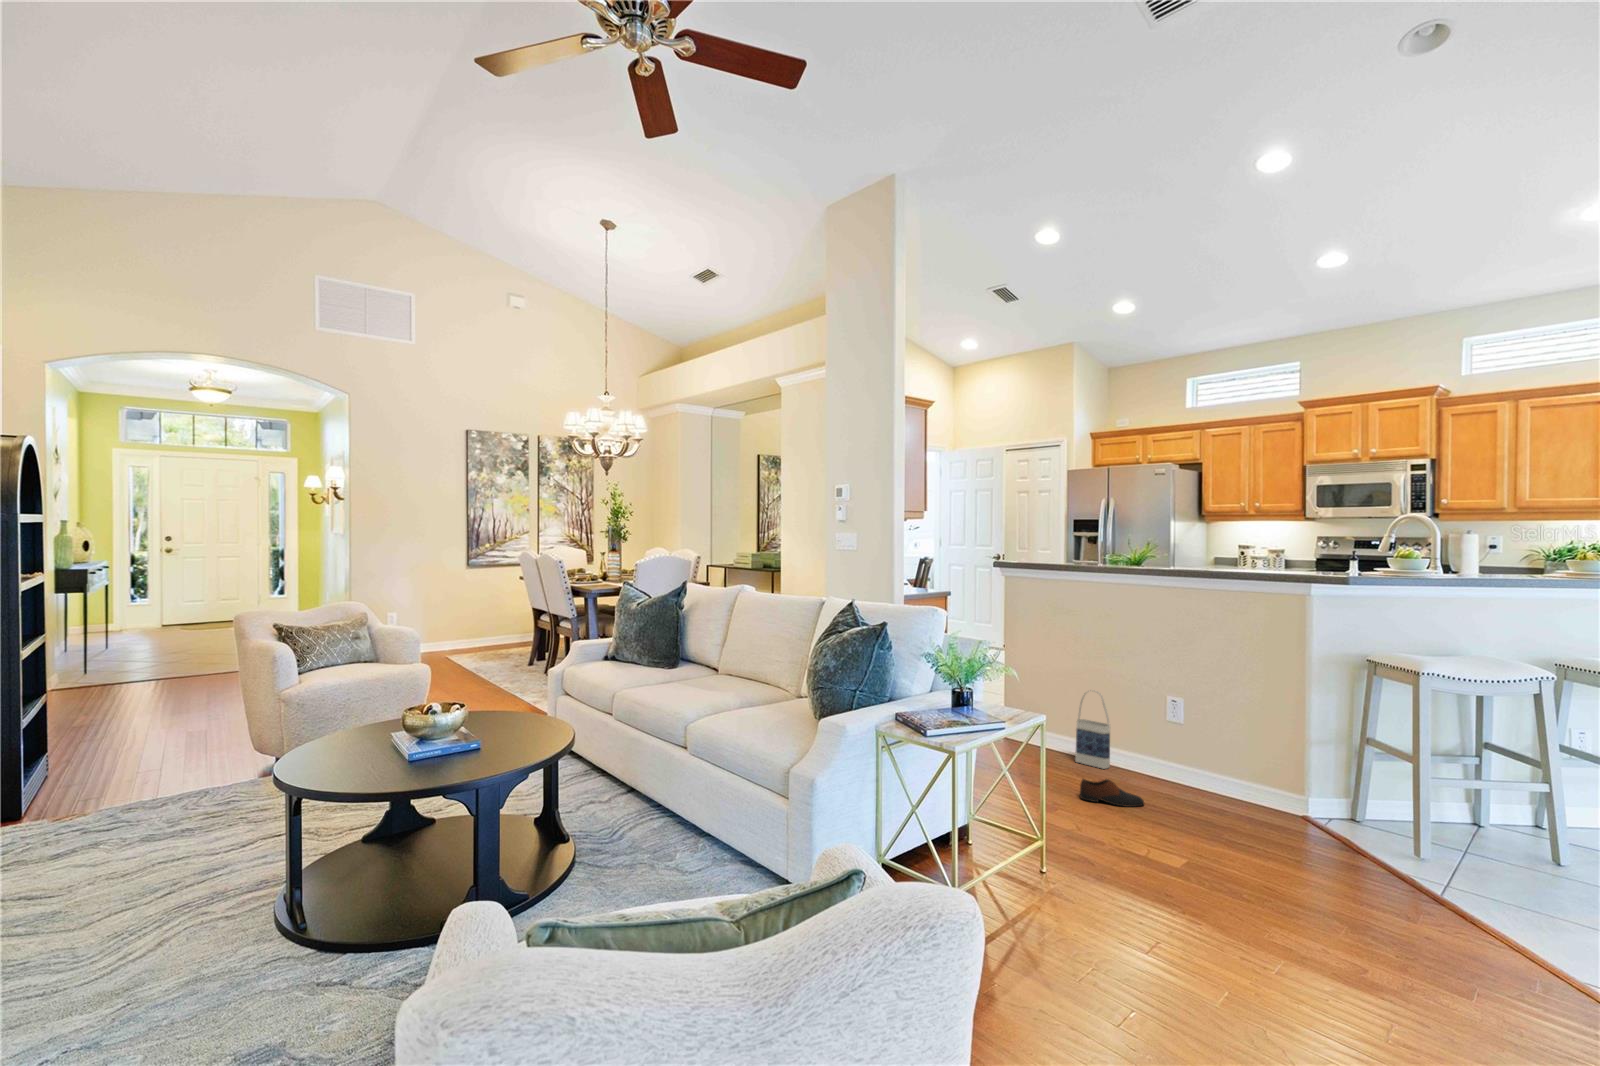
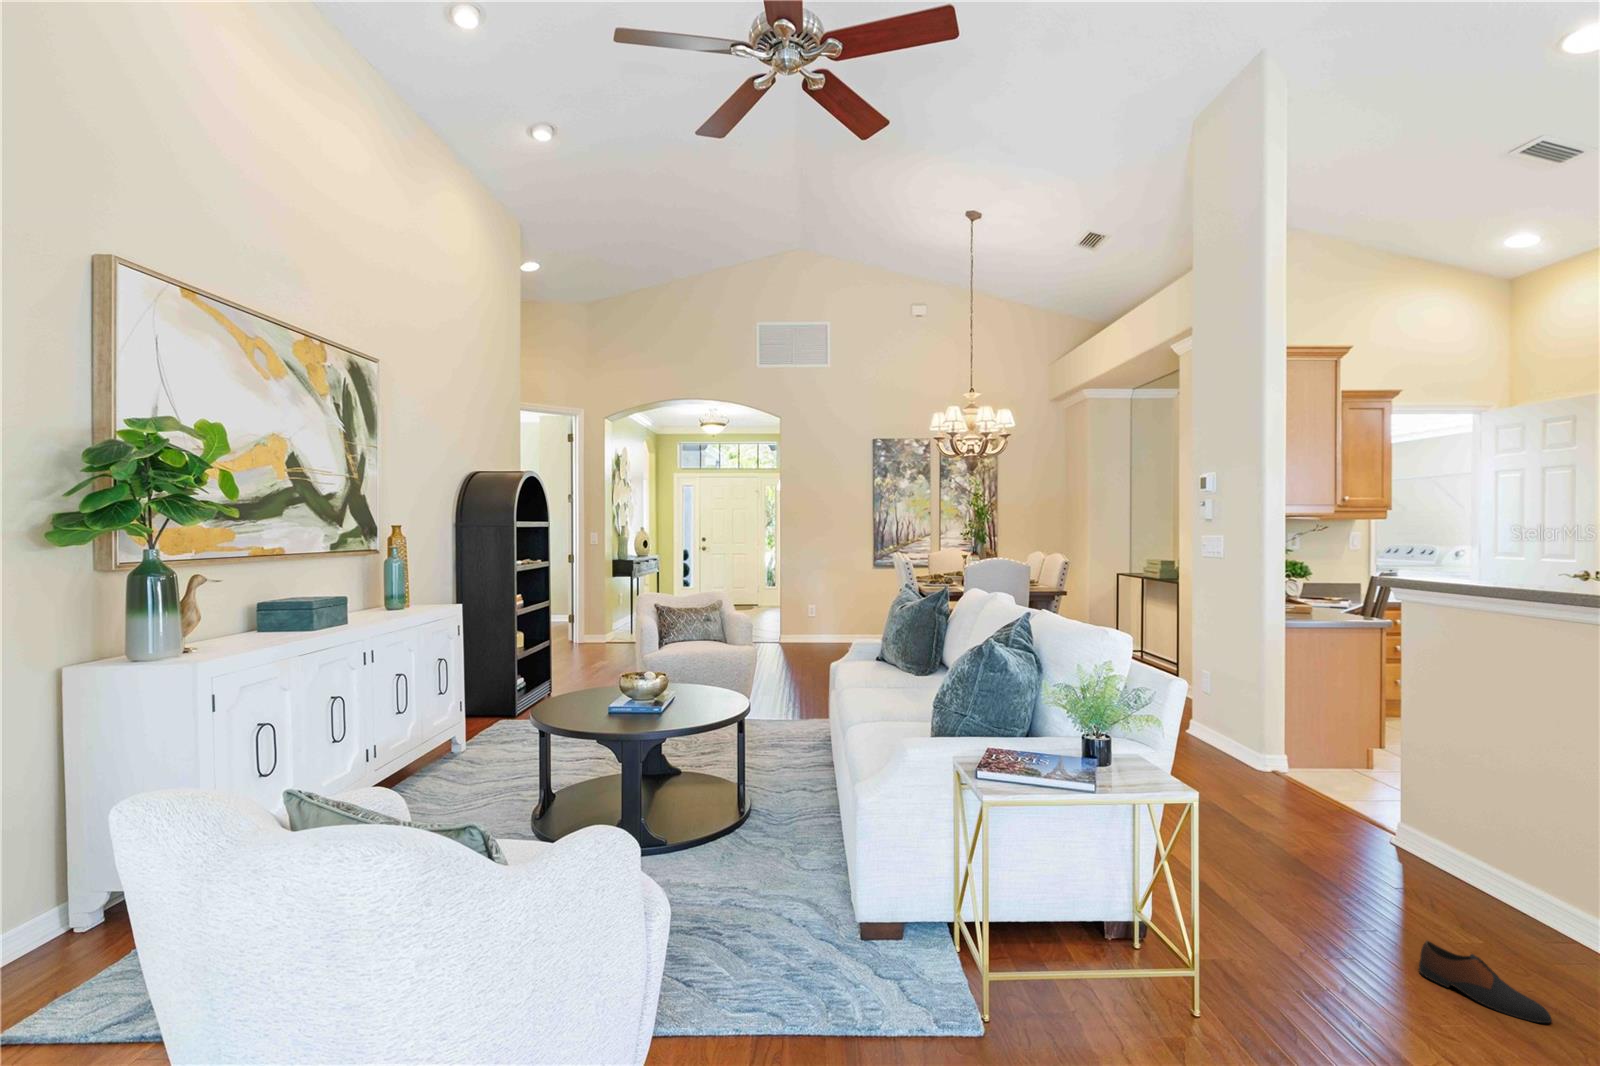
bag: present [1075,690,1110,769] -> none [1493,808,1571,952]

